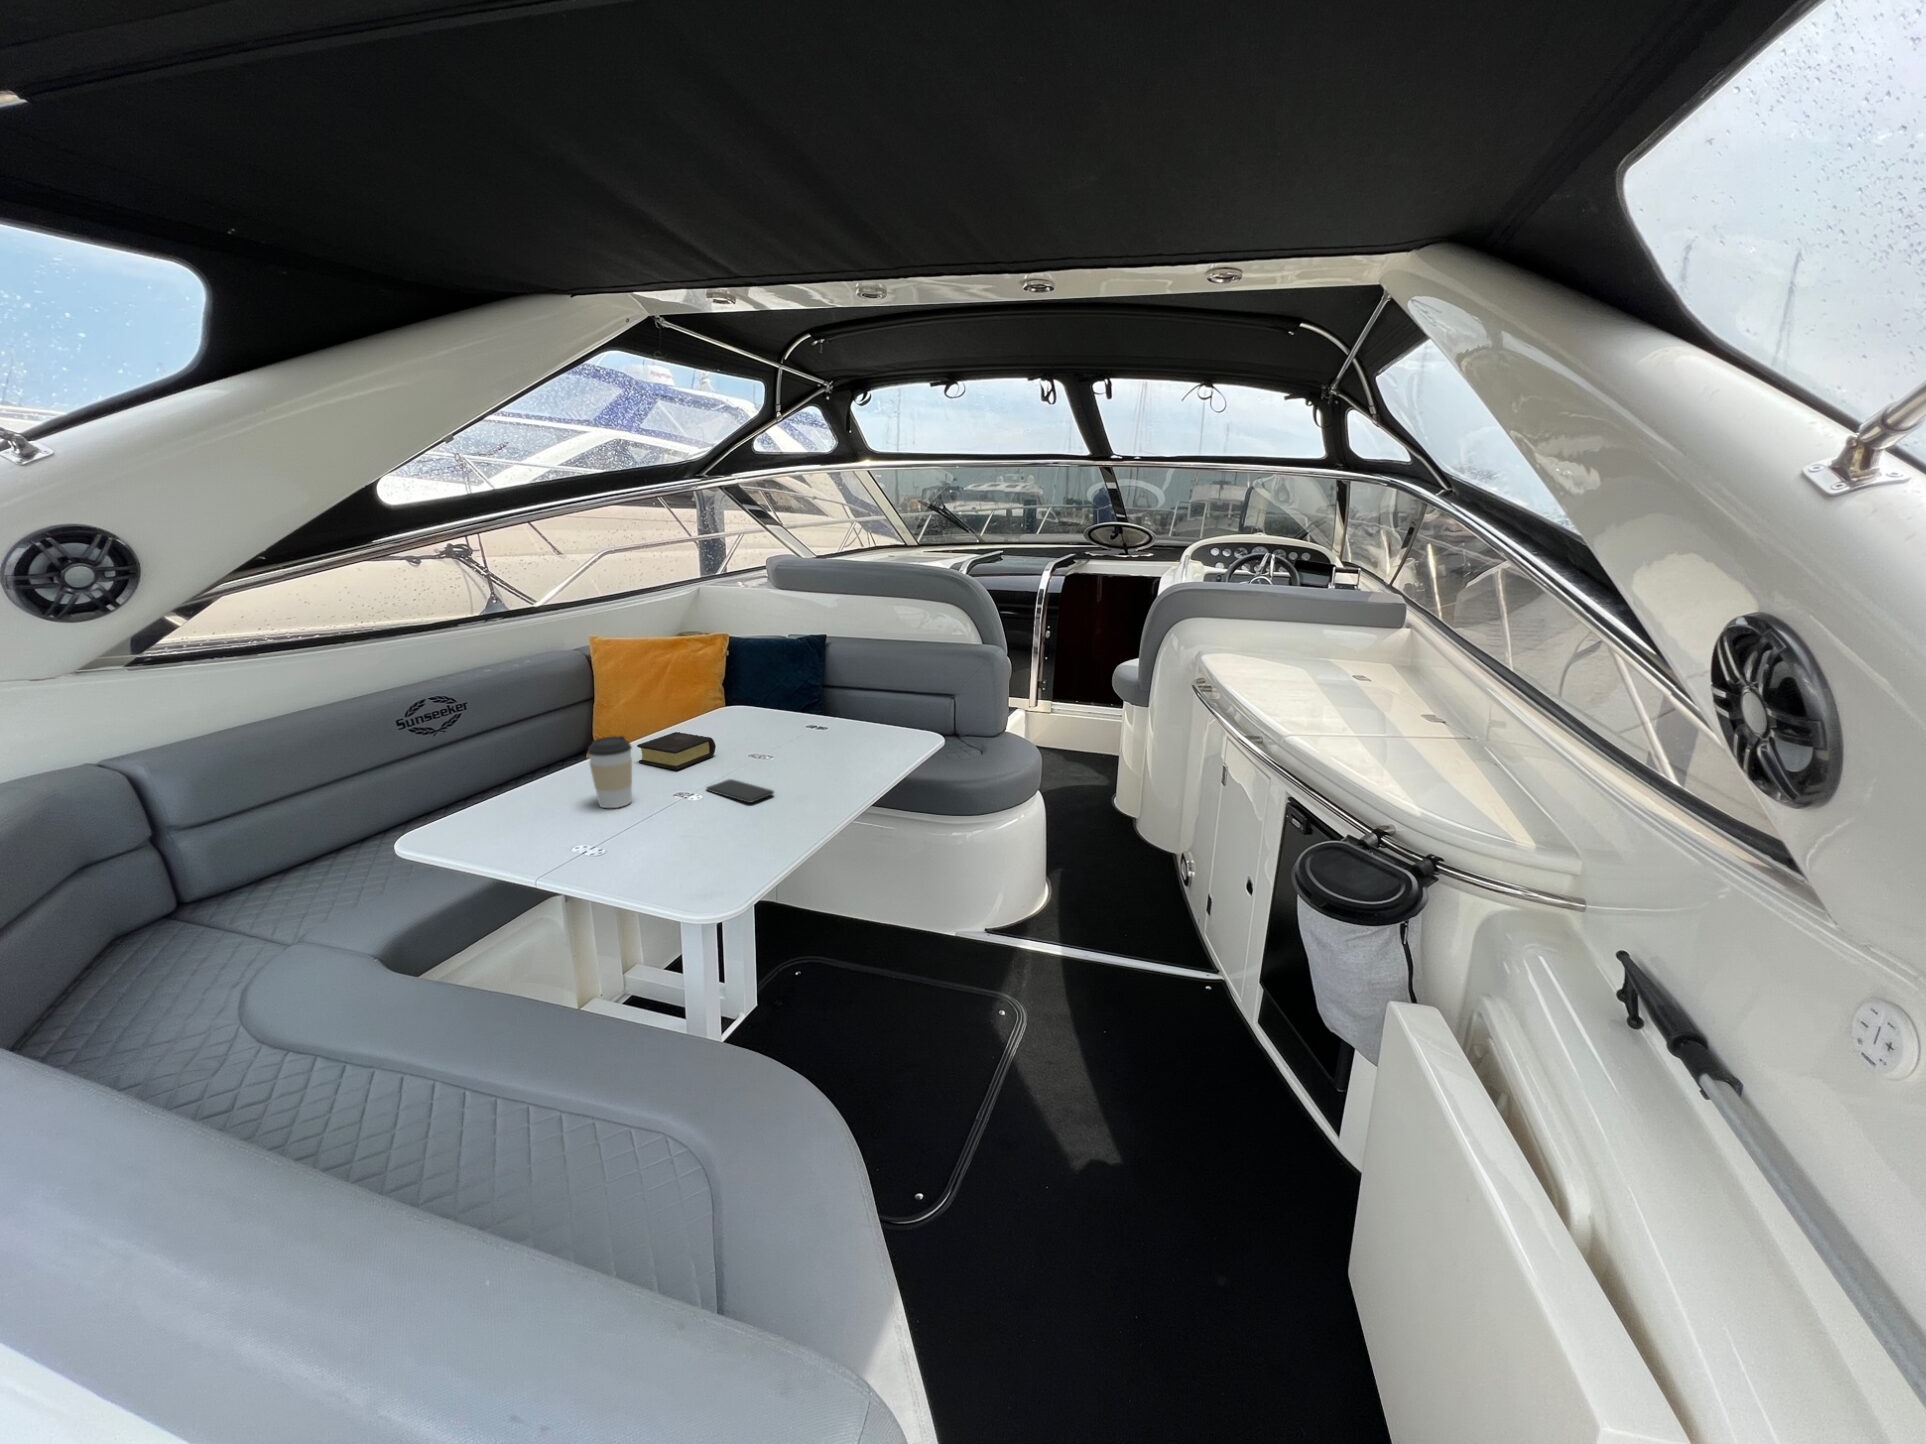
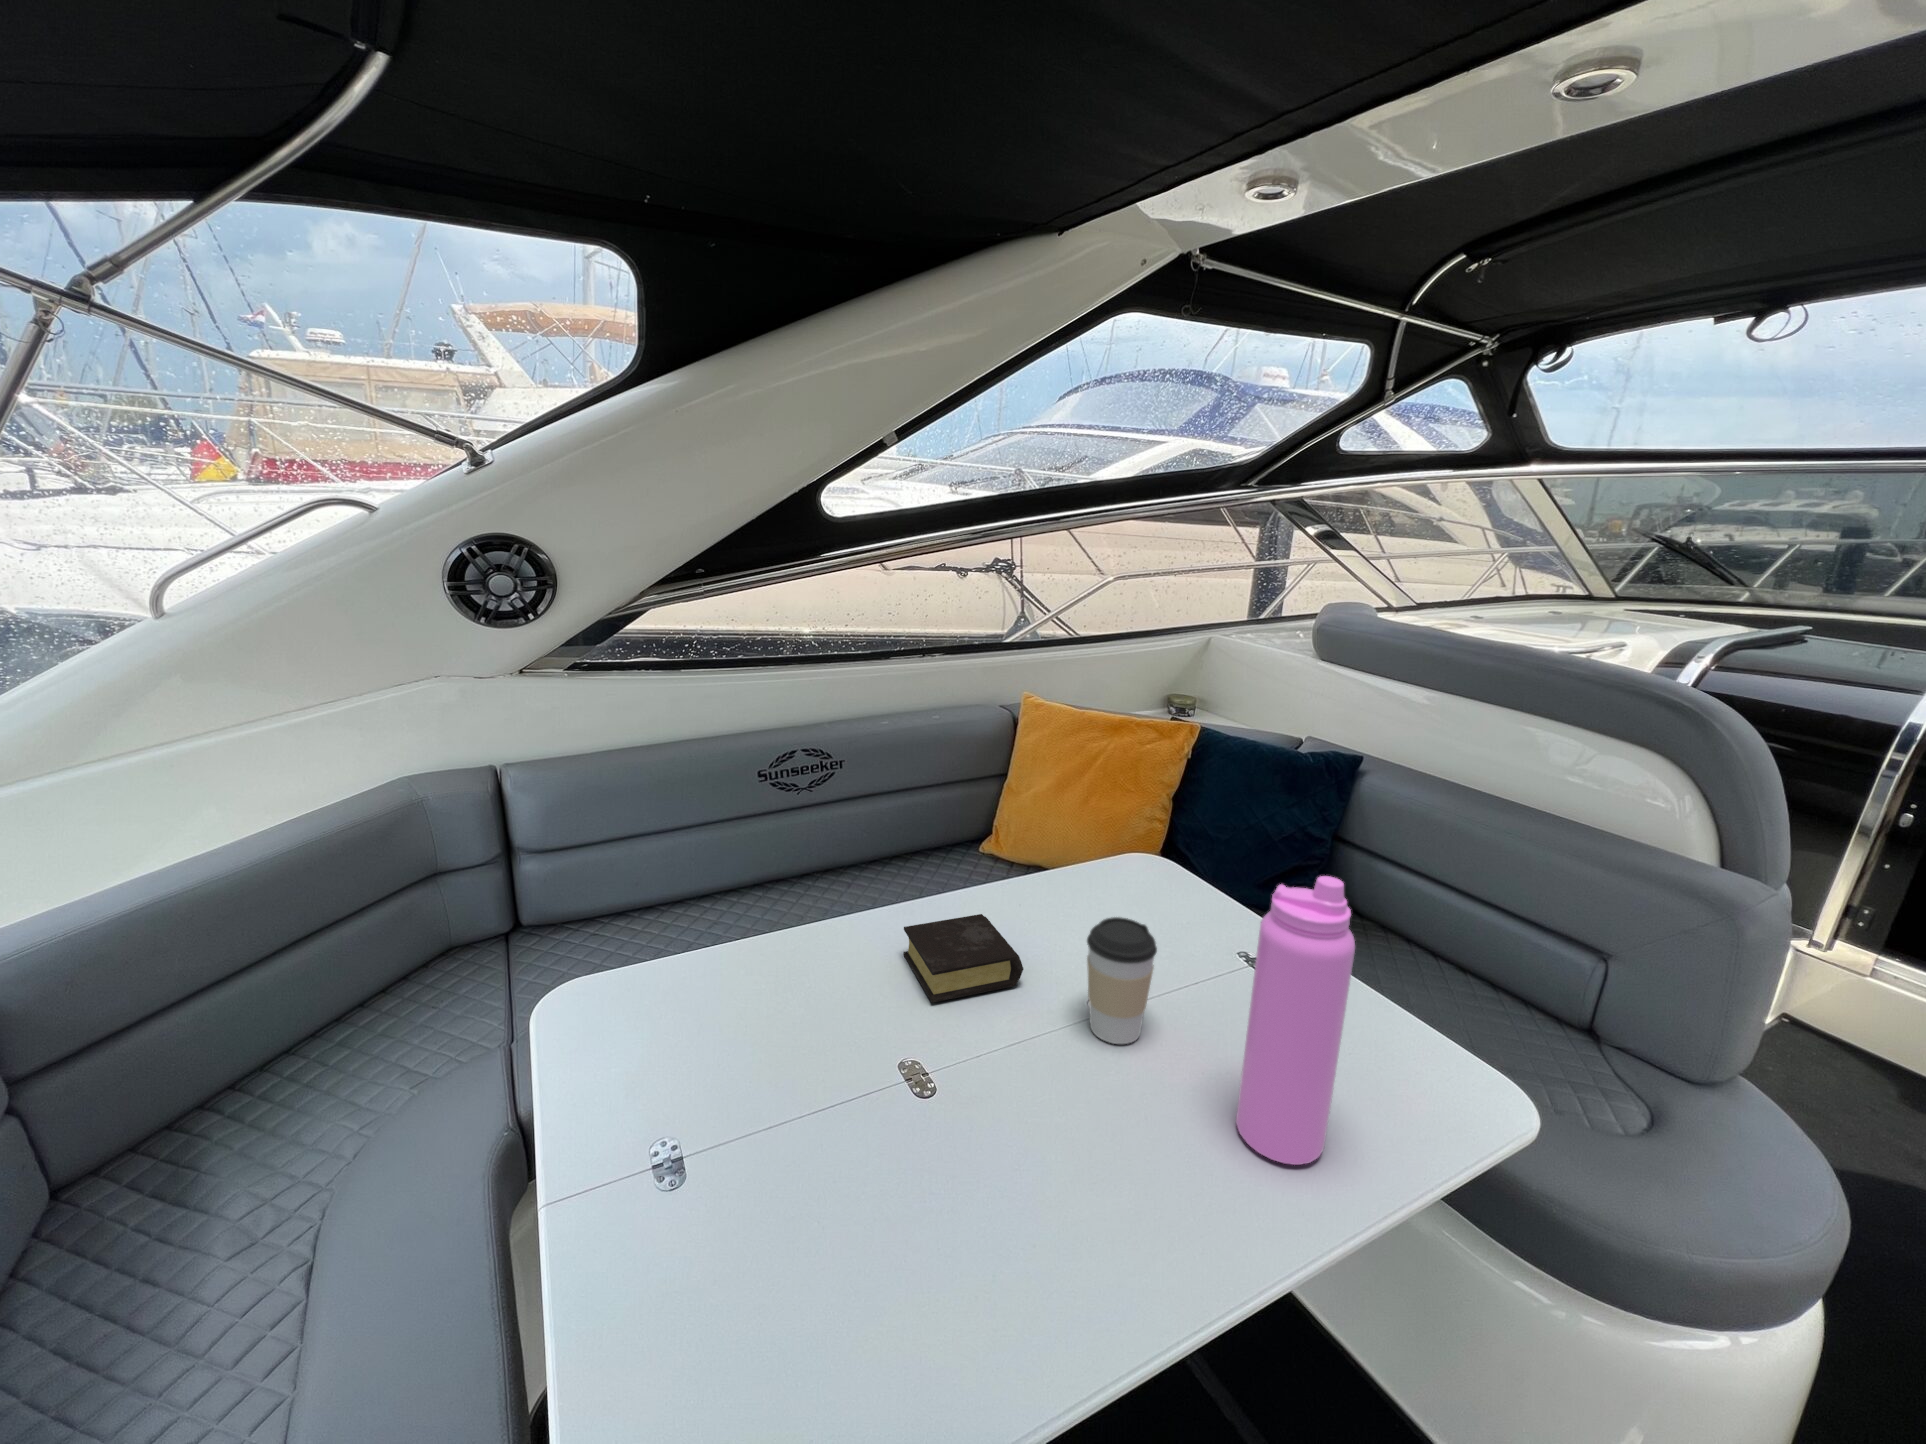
water bottle: none [837,641,876,765] -> present [1236,876,1355,1165]
coffee cup: present [588,736,632,808] -> present [1087,917,1157,1044]
smartphone: present [707,779,774,803] -> none [928,1078,1027,1192]

